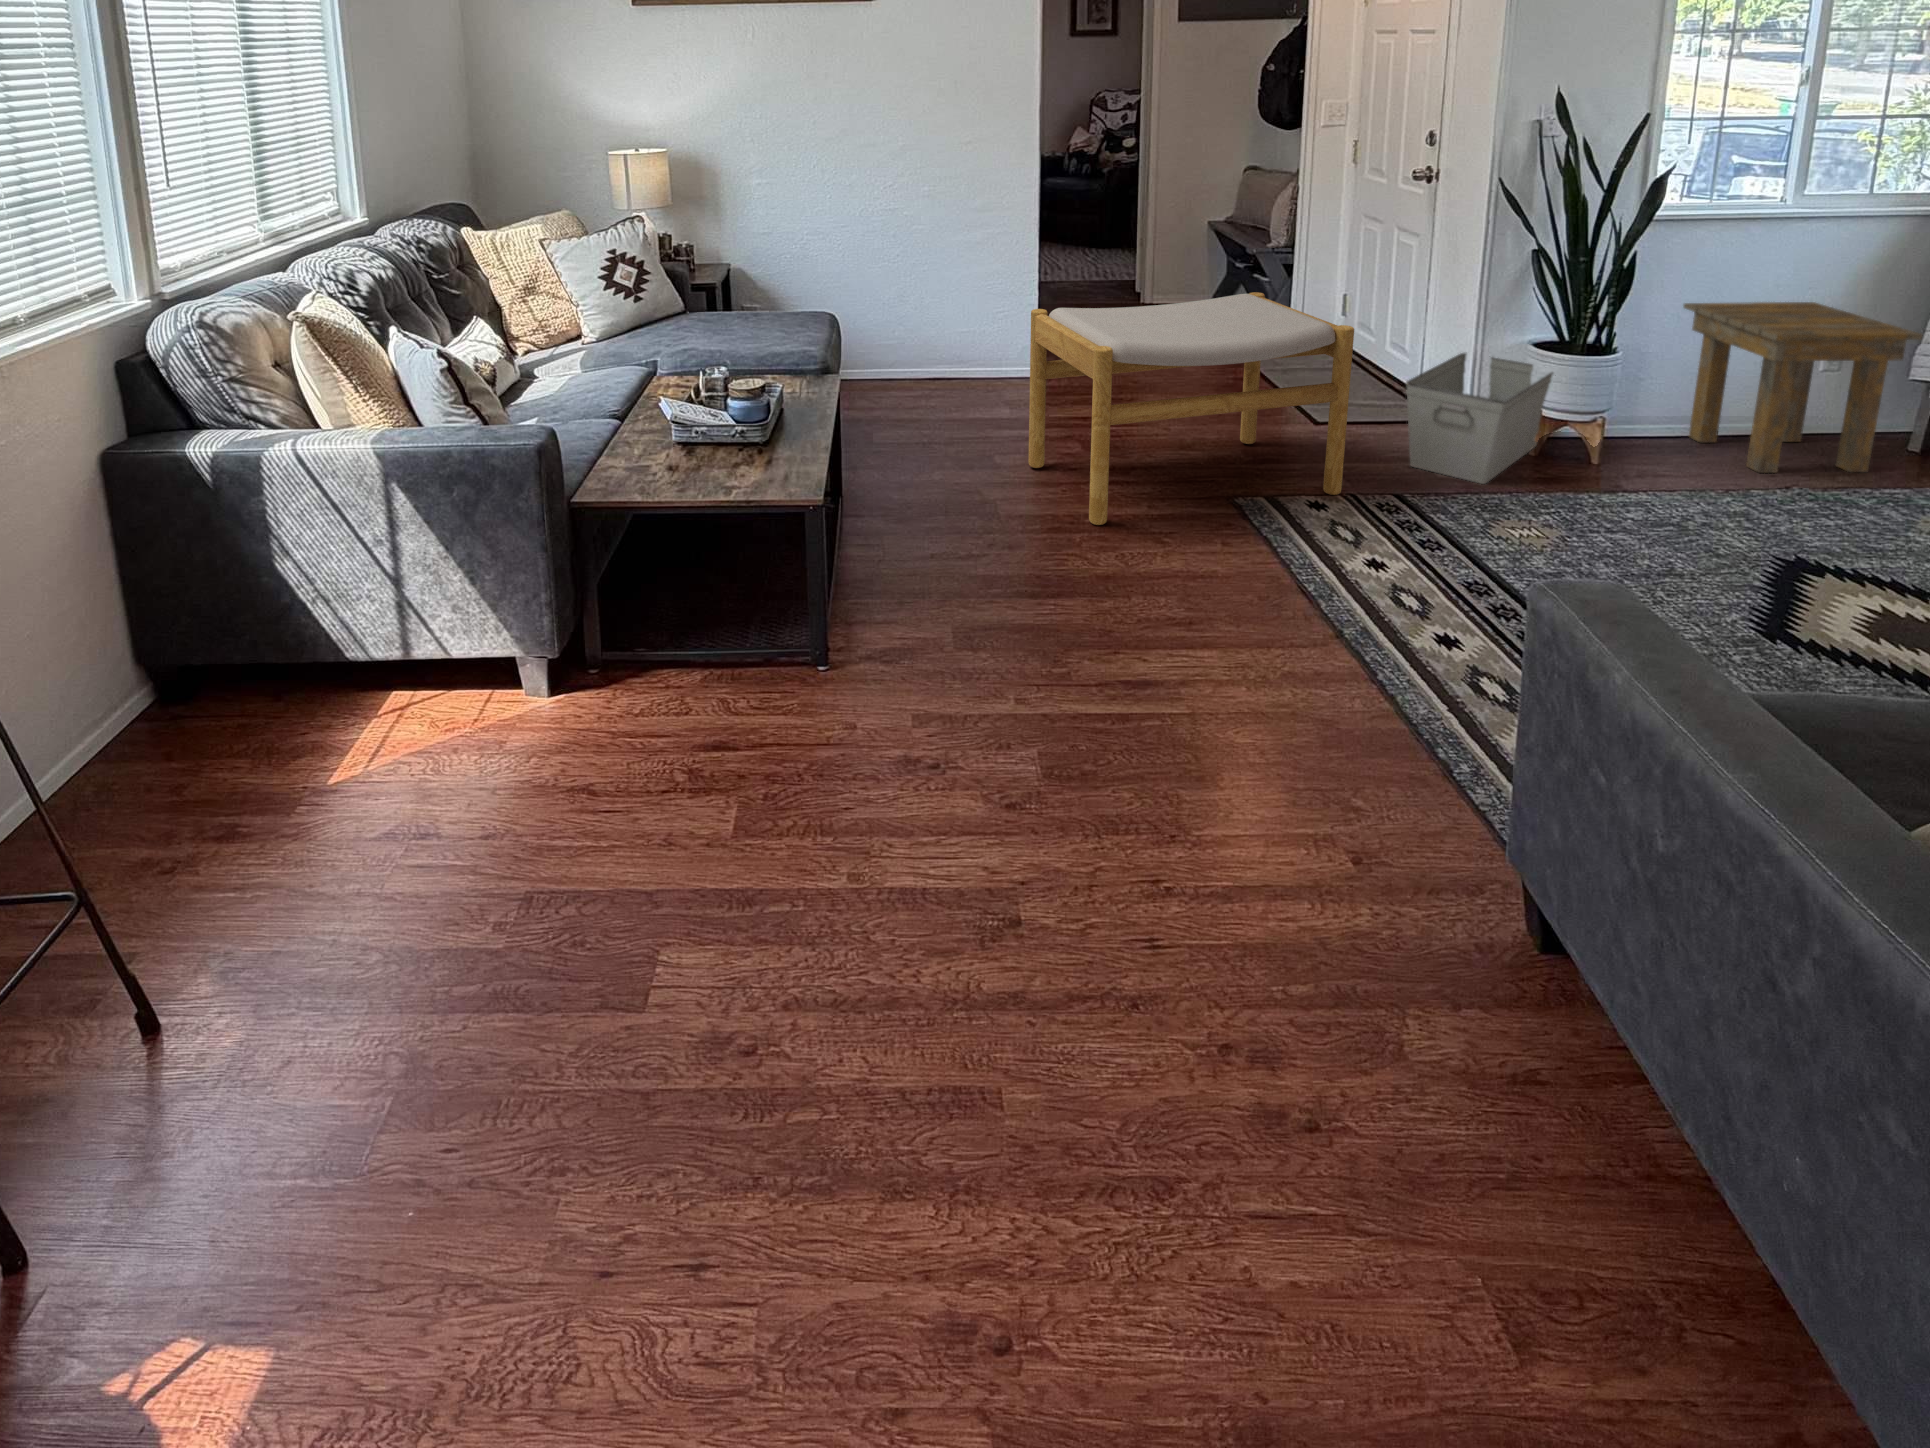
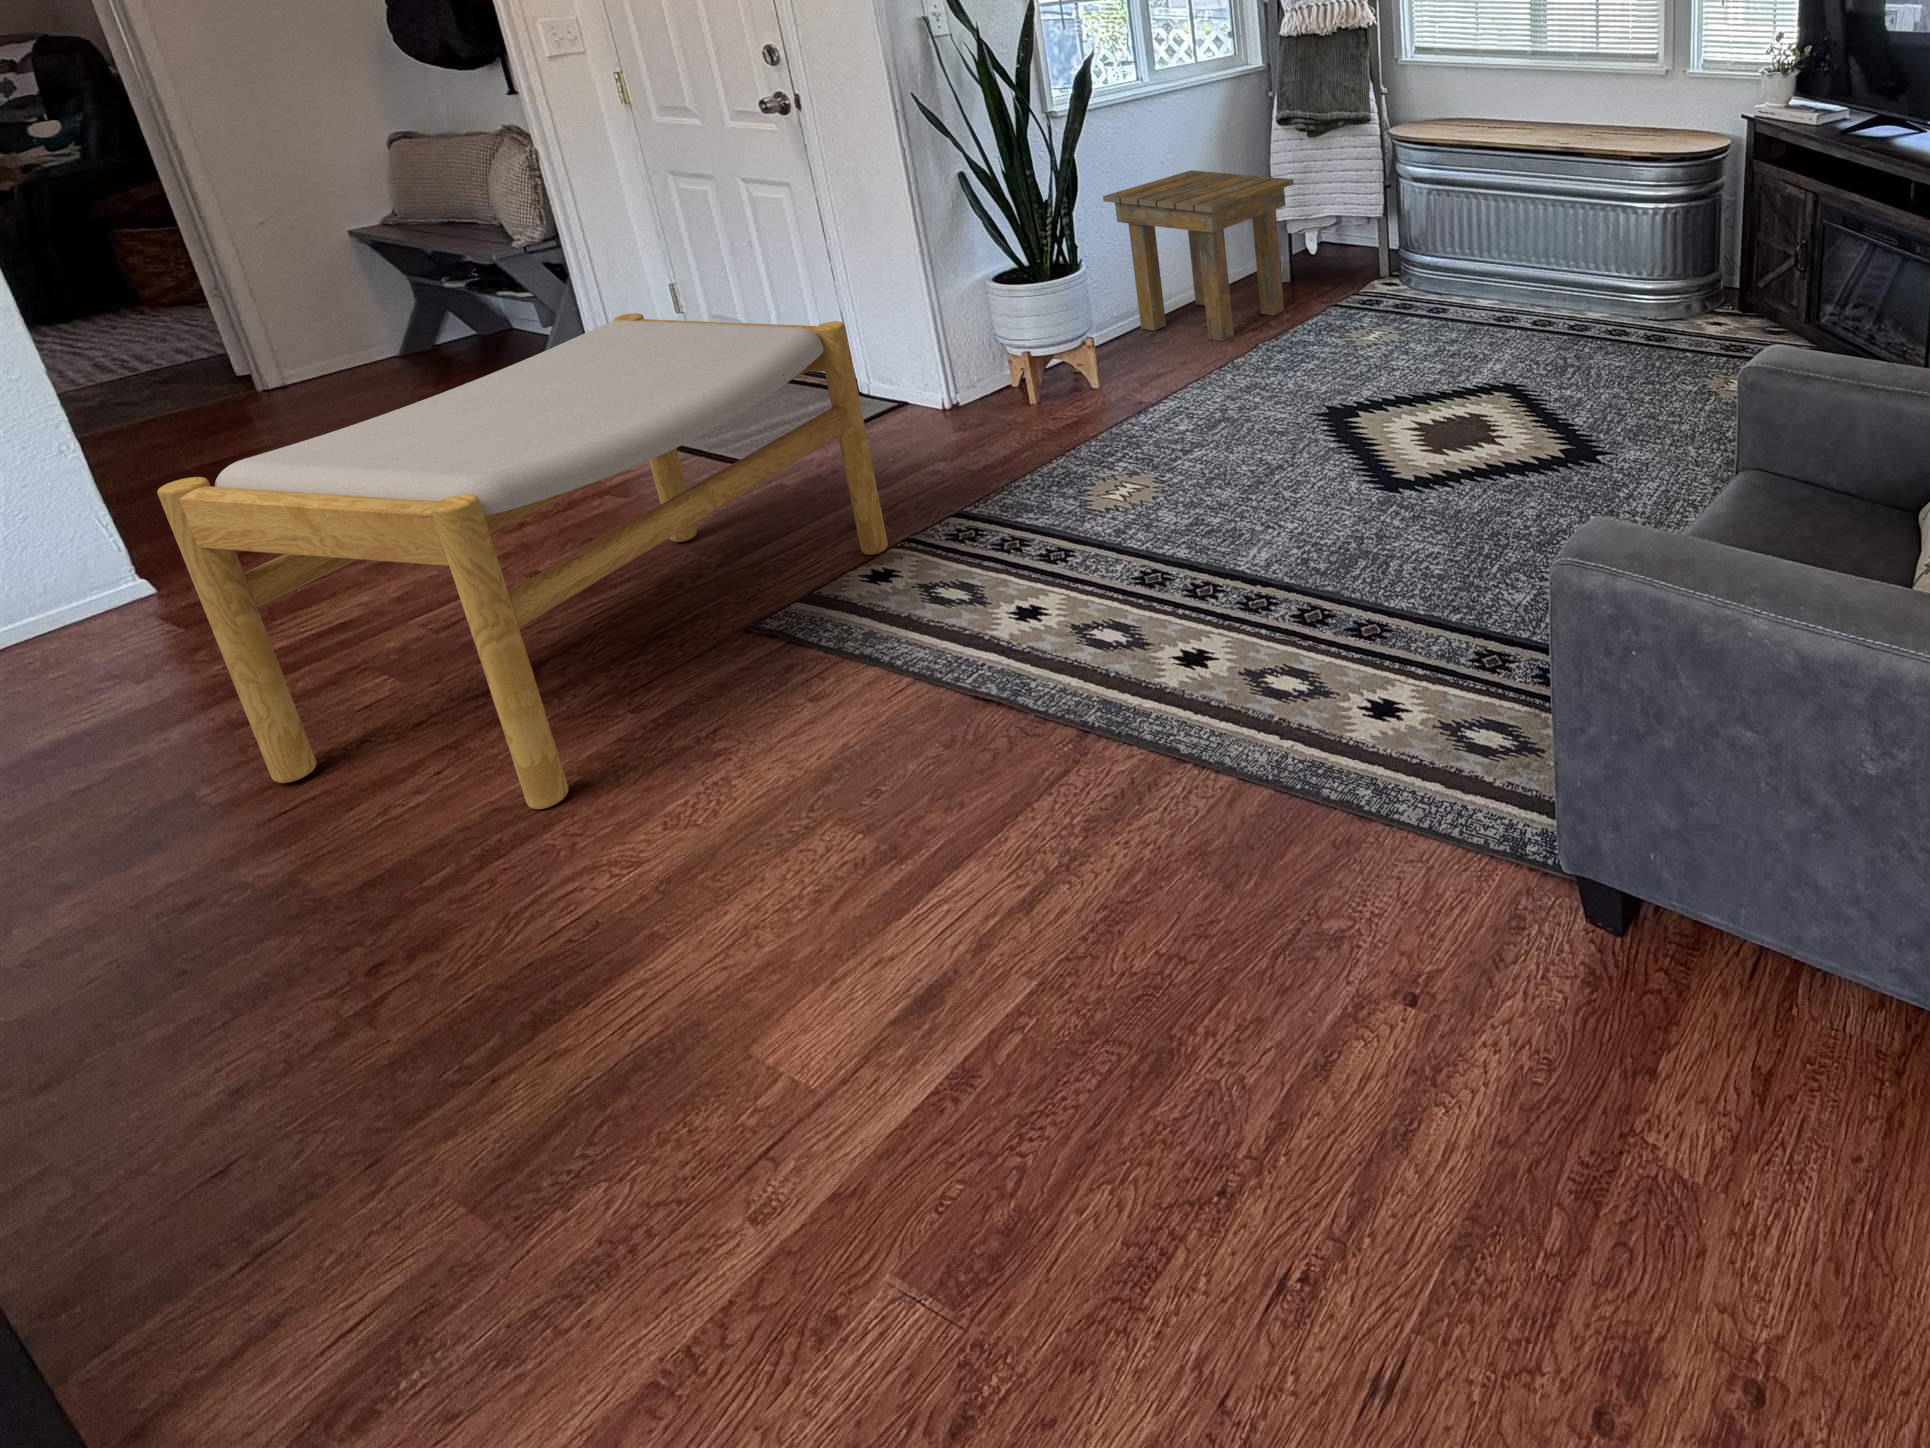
storage bin: present [1406,353,1553,484] -> none [893,299,1031,472]

